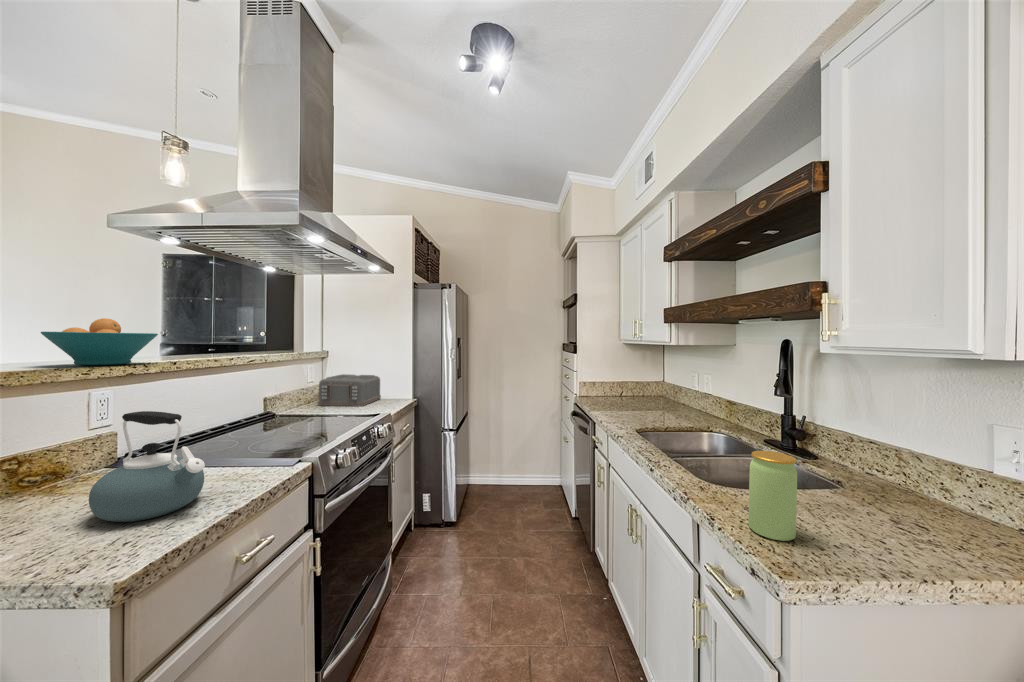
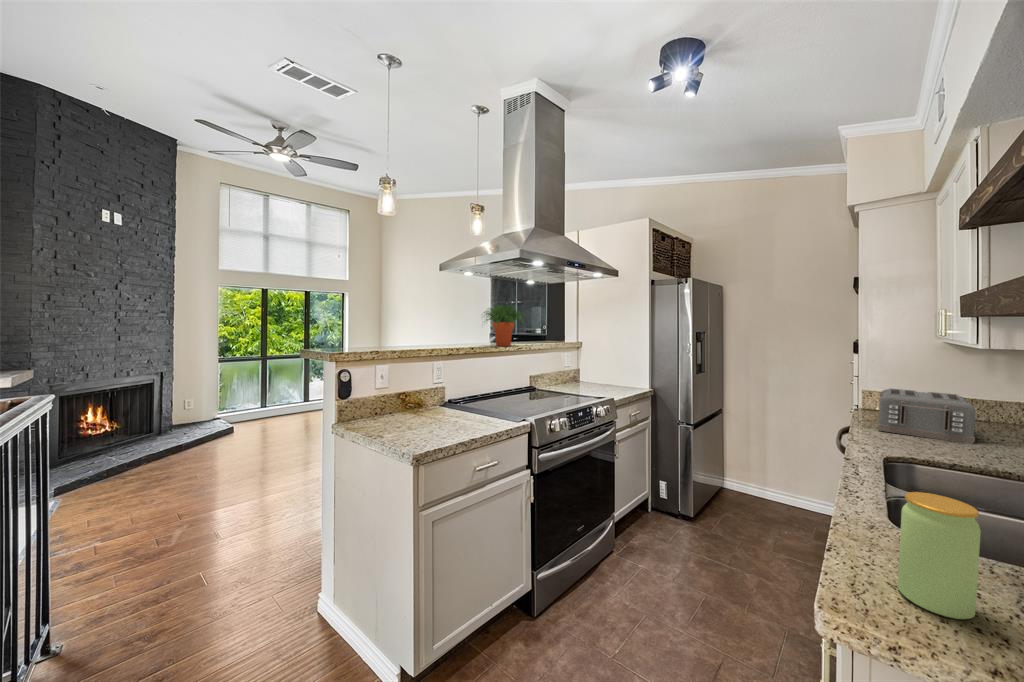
potted plant: none [180,295,268,358] -> present [484,305,527,346]
fruit bowl: present [41,318,158,365] -> none [418,323,463,349]
toaster: present [318,374,381,406] -> present [878,388,975,444]
kettle: present [89,411,205,522] -> none [419,376,465,432]

